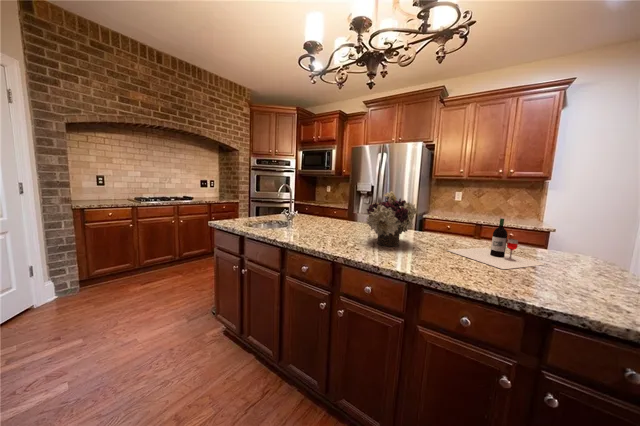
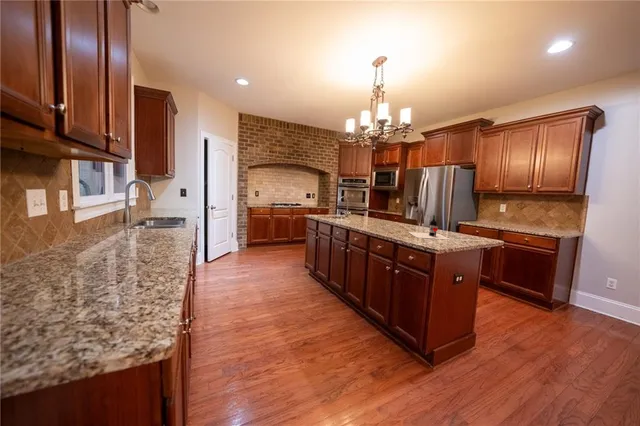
flower arrangement: present [367,191,417,246] -> none [367,201,397,229]

